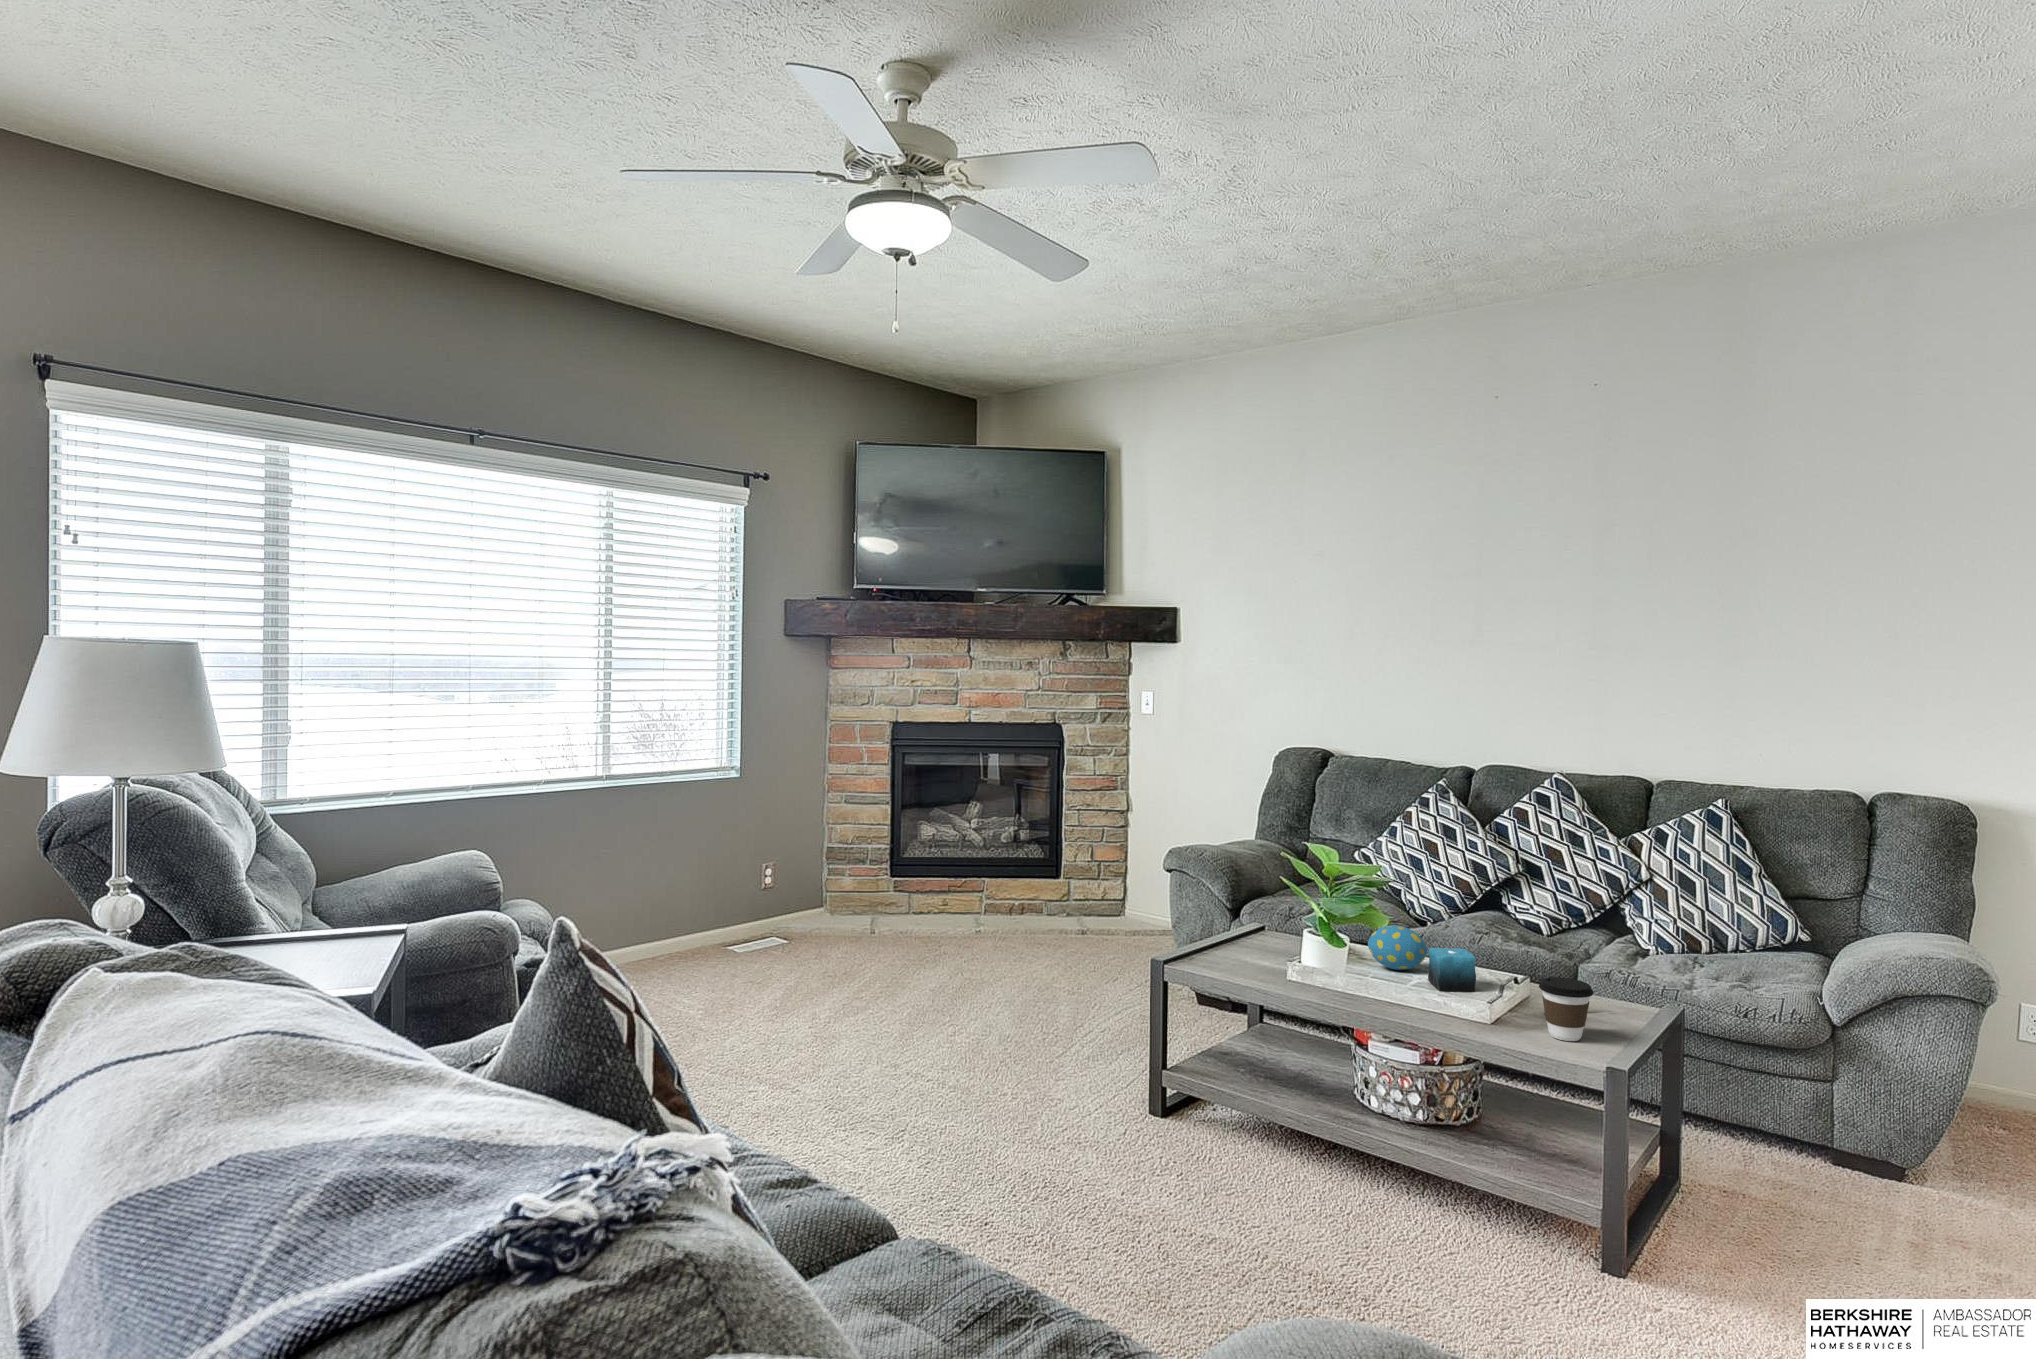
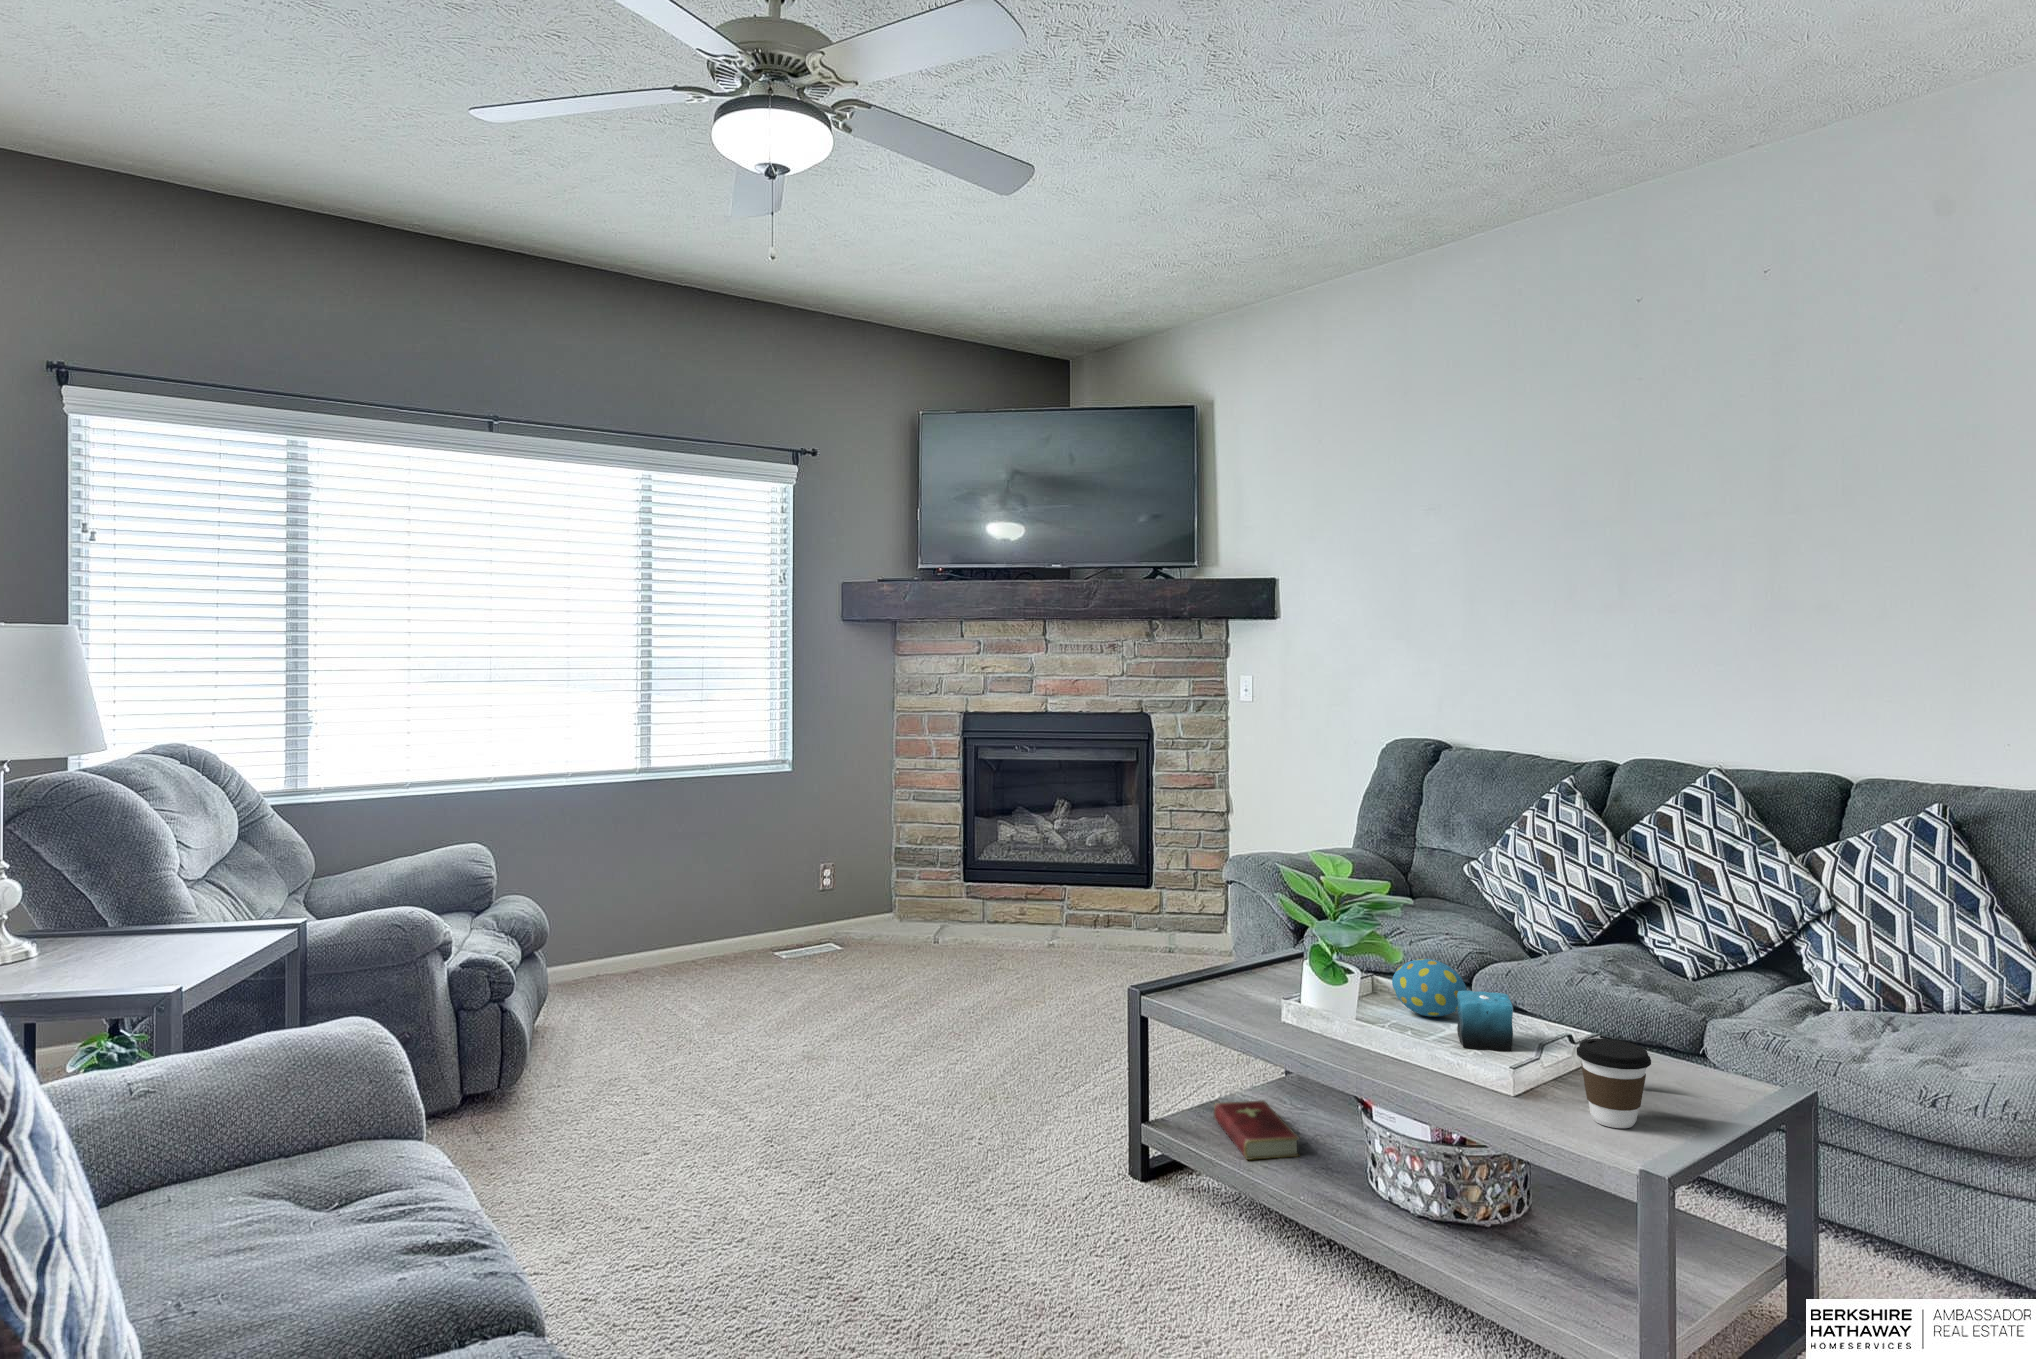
hardcover book: none [1217,1045,1297,1091] -> present [1214,1101,1299,1160]

